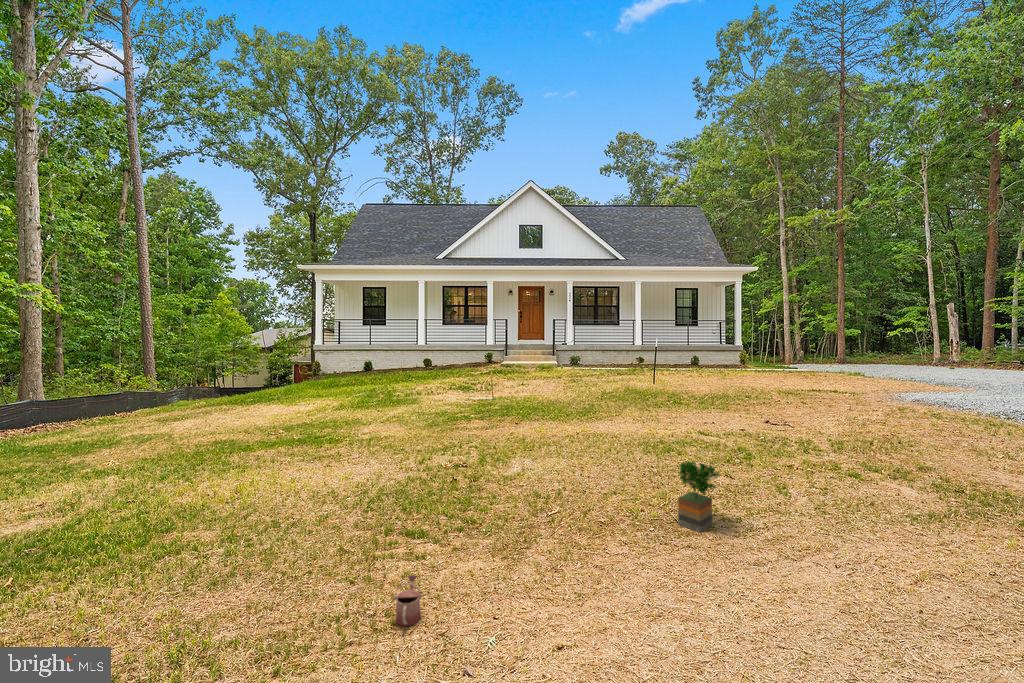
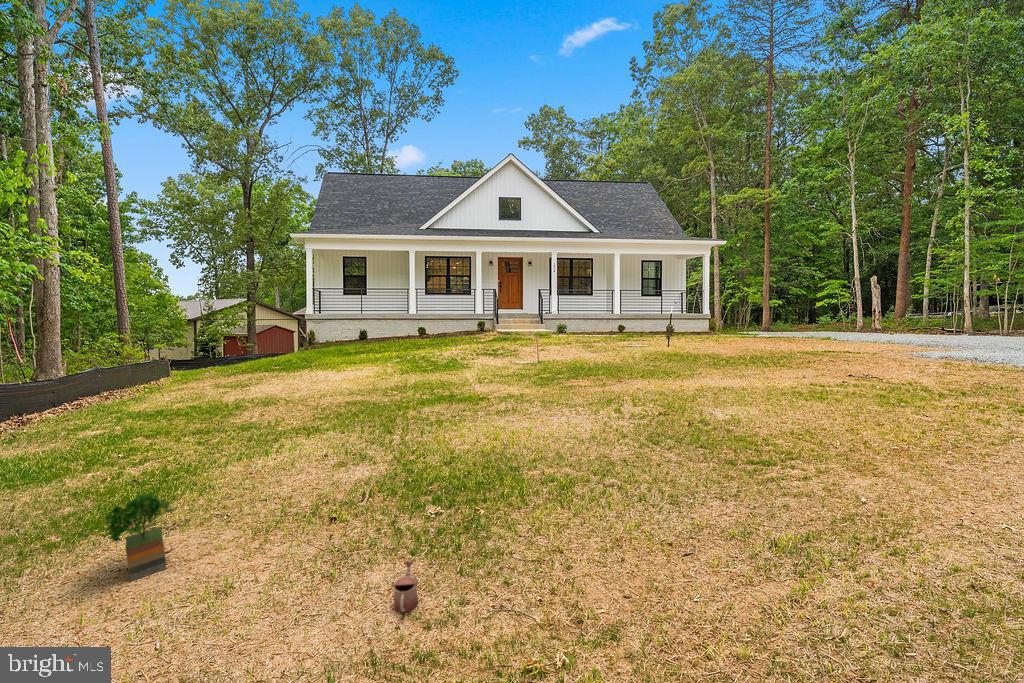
potted tree: present [678,462,720,532] -> present [104,493,174,581]

